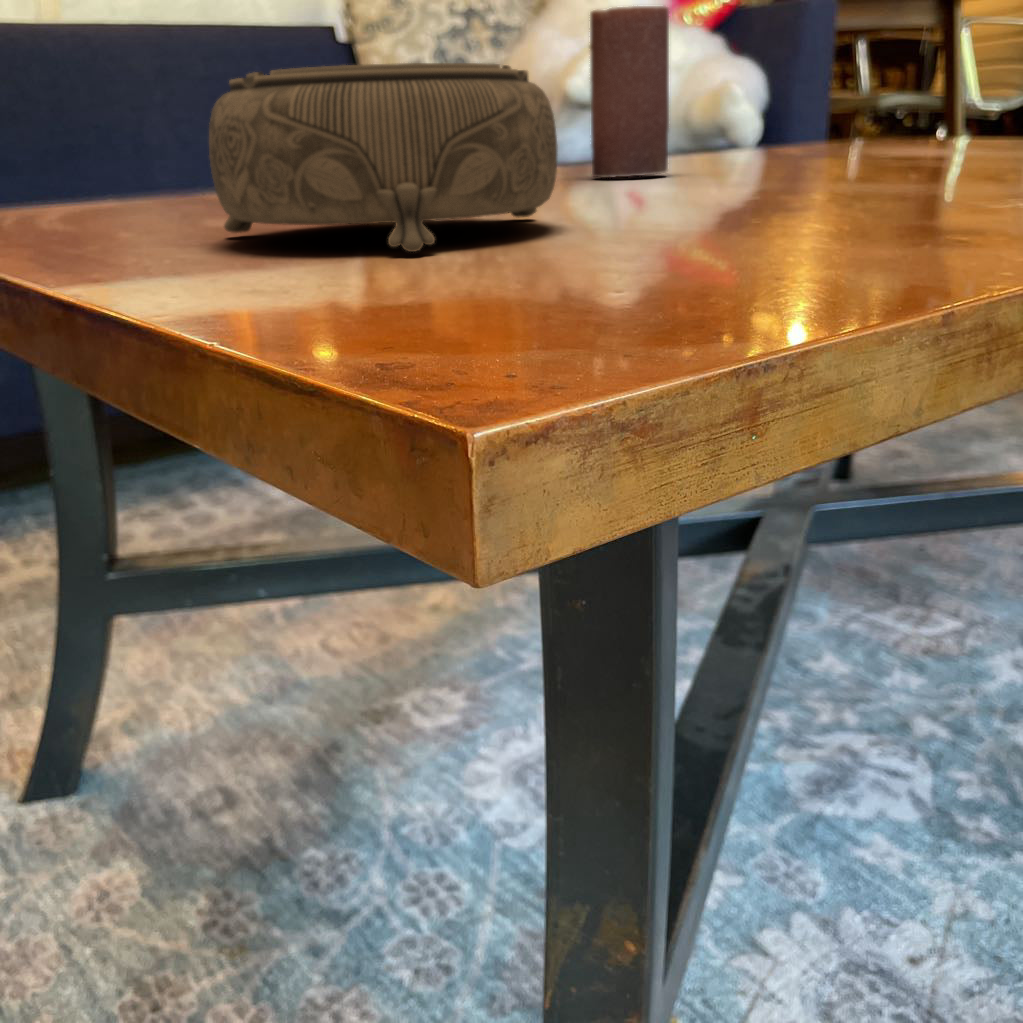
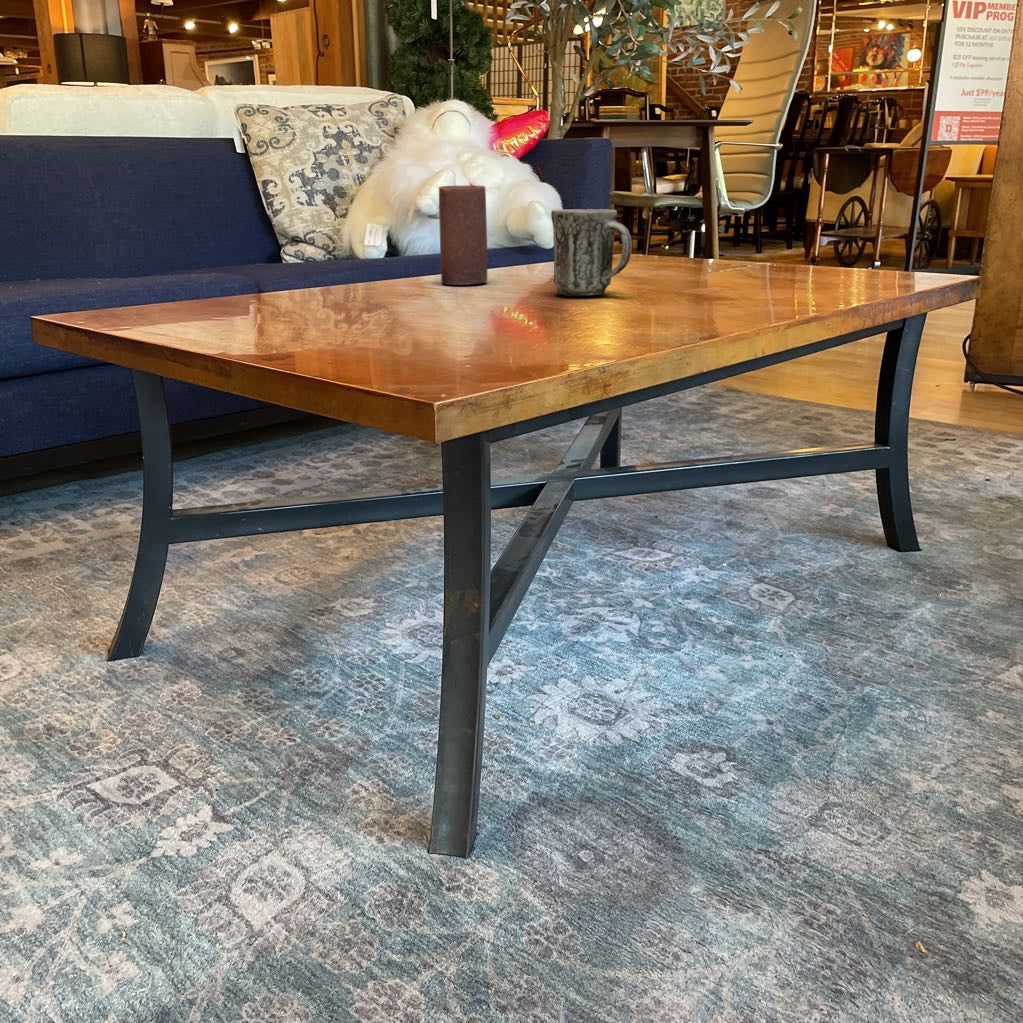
mug: none [789,12,948,180] -> present [551,209,632,296]
decorative bowl: present [209,63,557,252] -> none [266,255,433,347]

